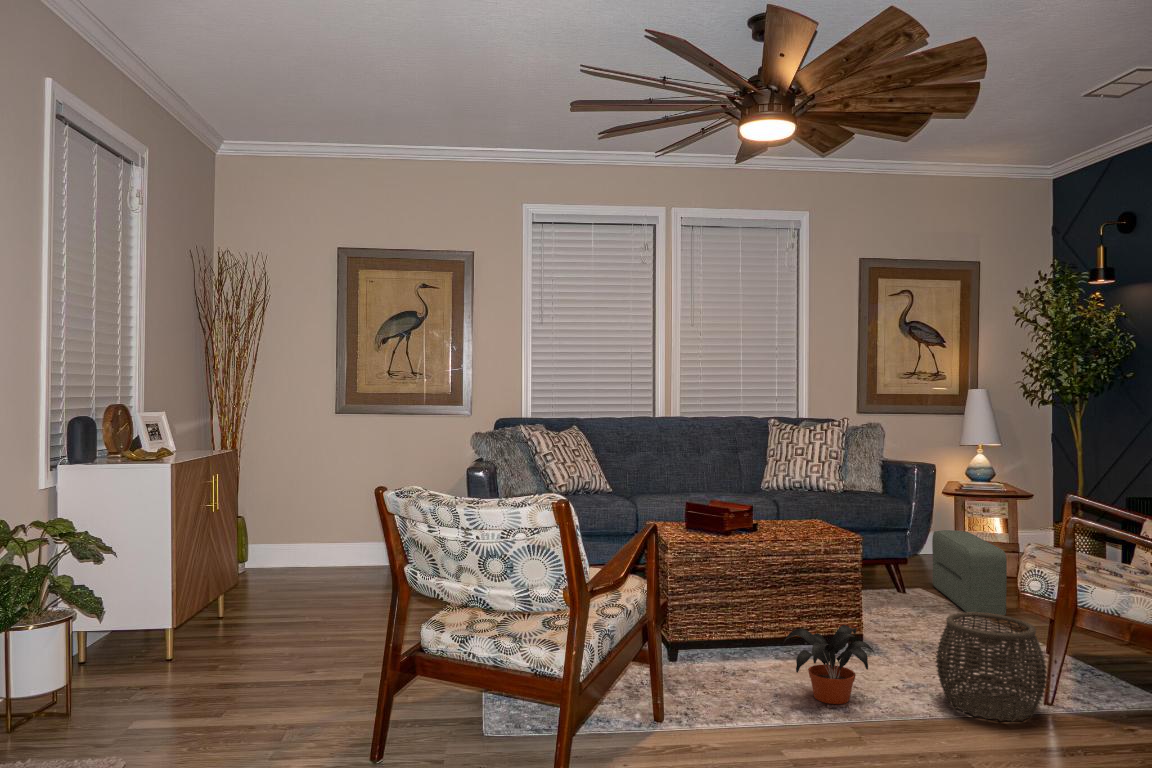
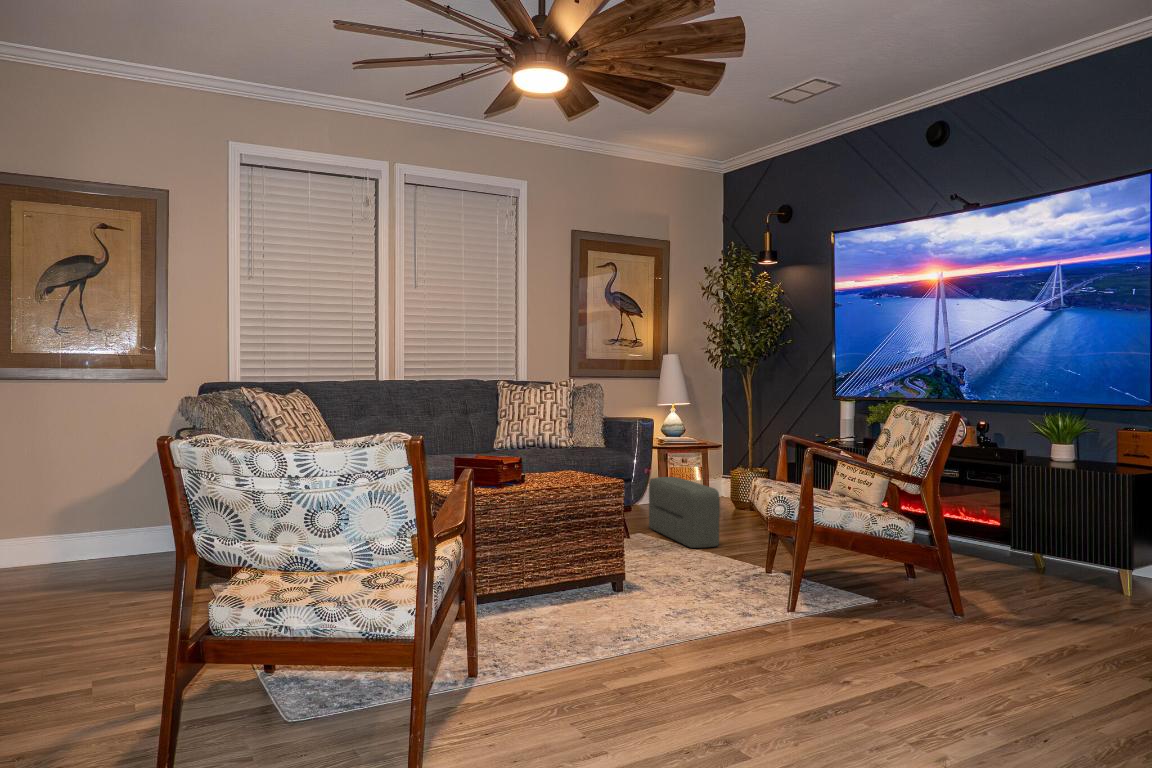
woven basket: present [936,612,1047,721] -> none [705,538,796,630]
potted plant: present [785,625,873,704] -> none [574,562,658,637]

